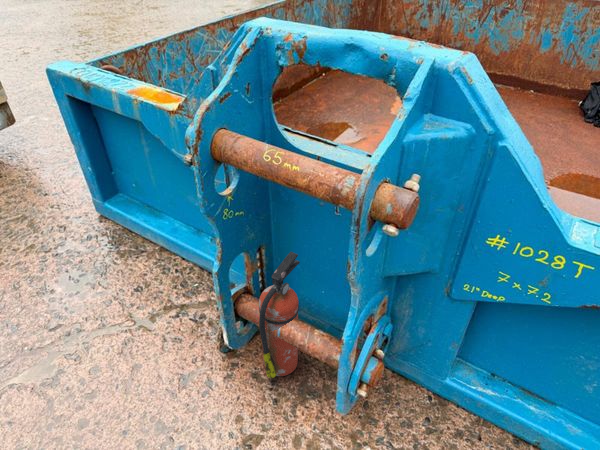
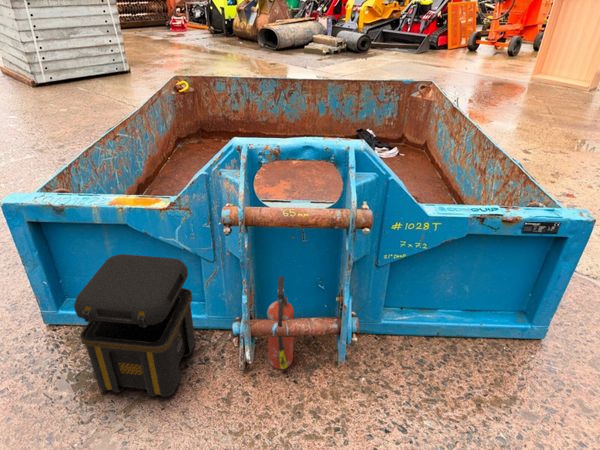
toolbox: none [38,156,204,343] -> present [74,254,195,397]

